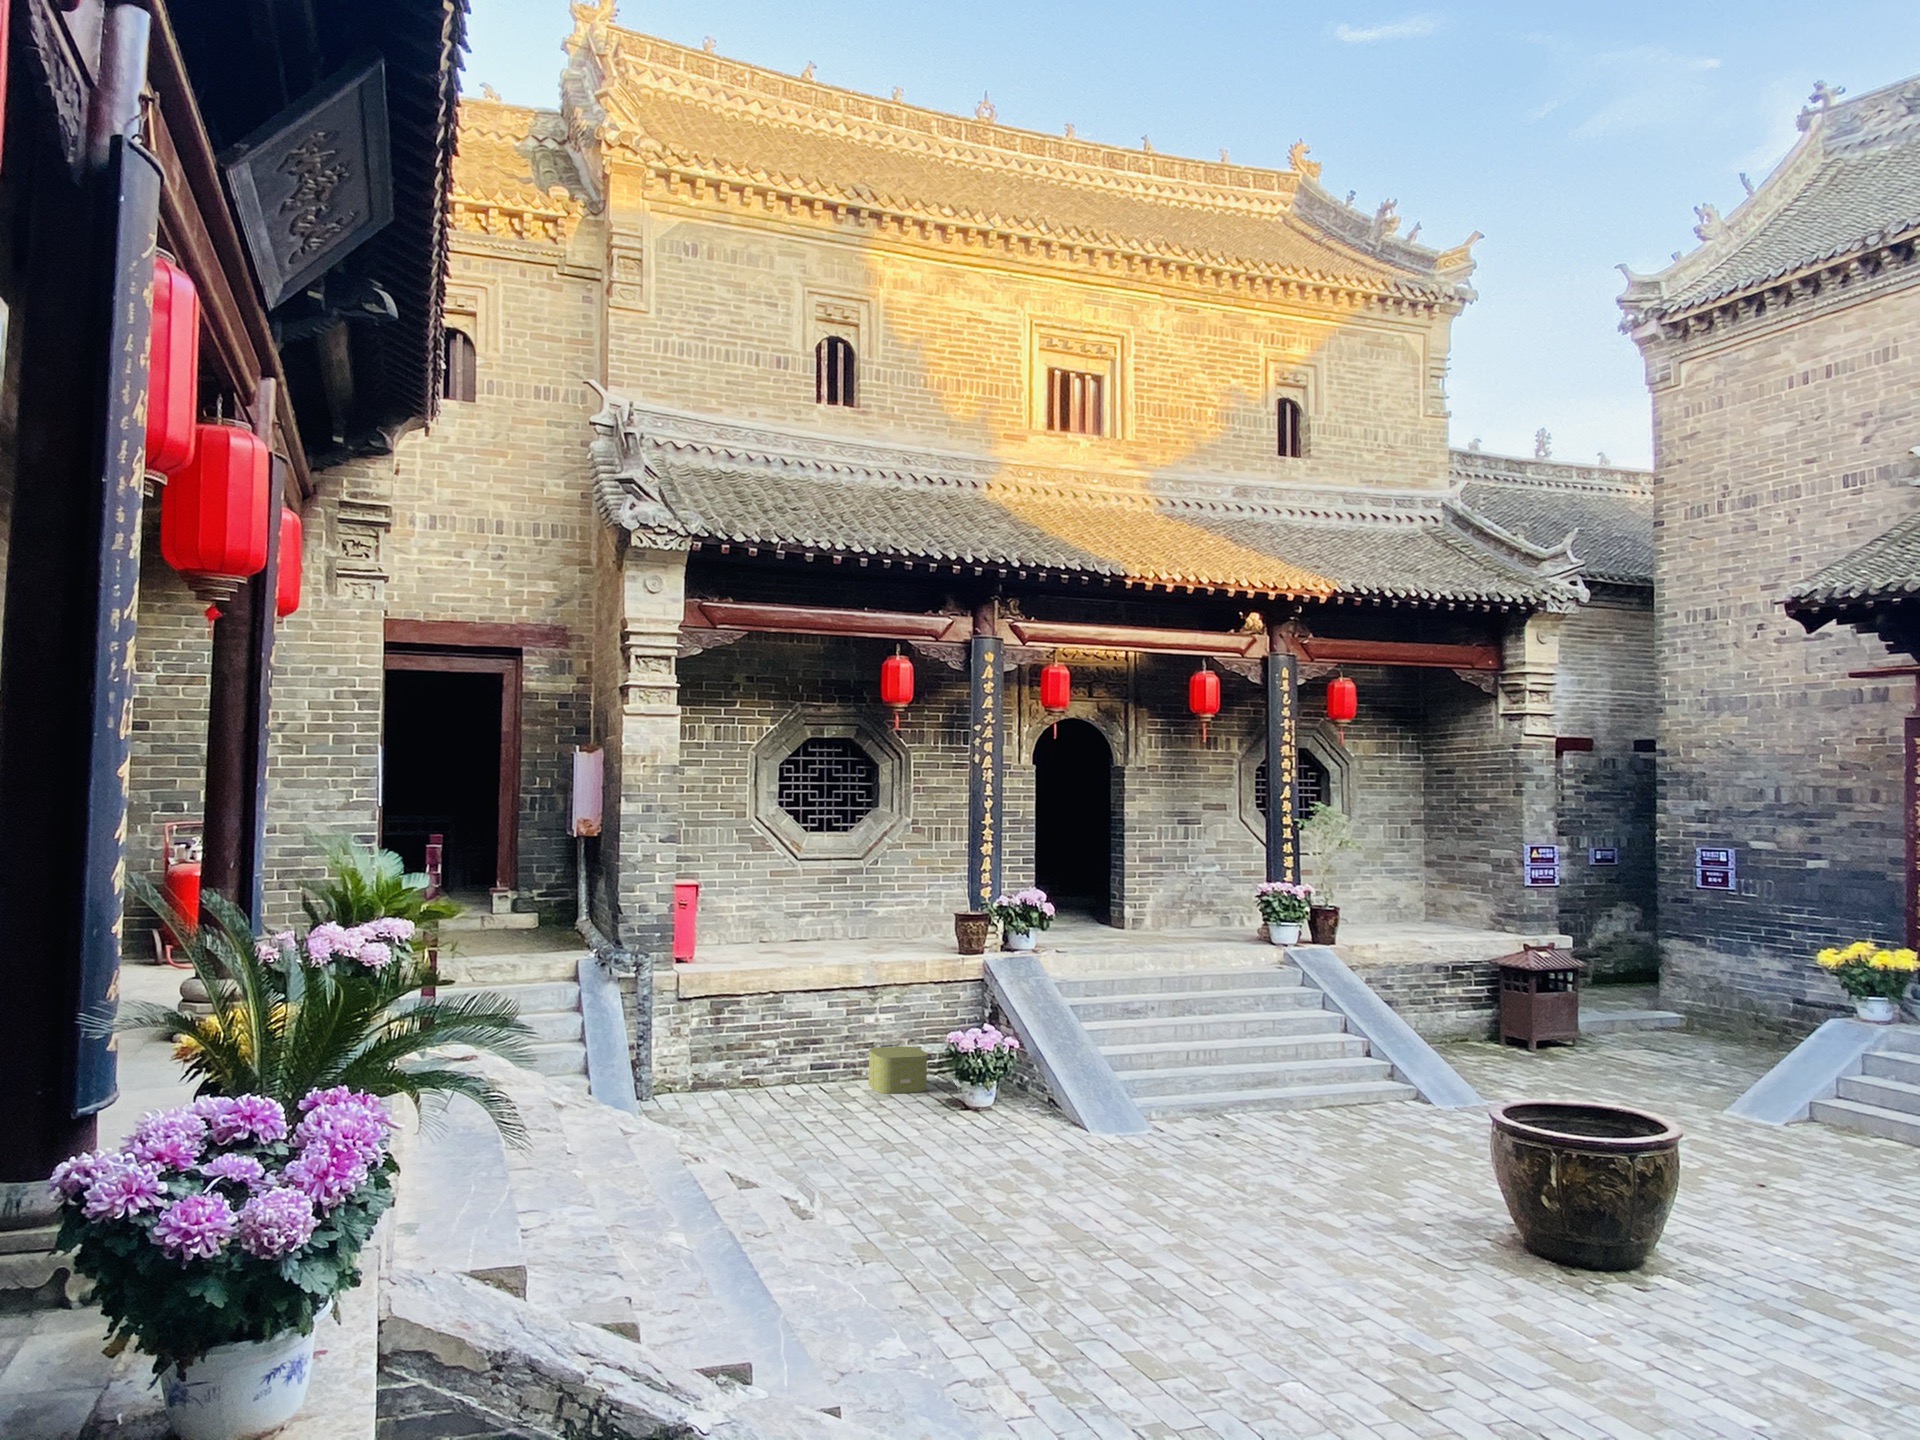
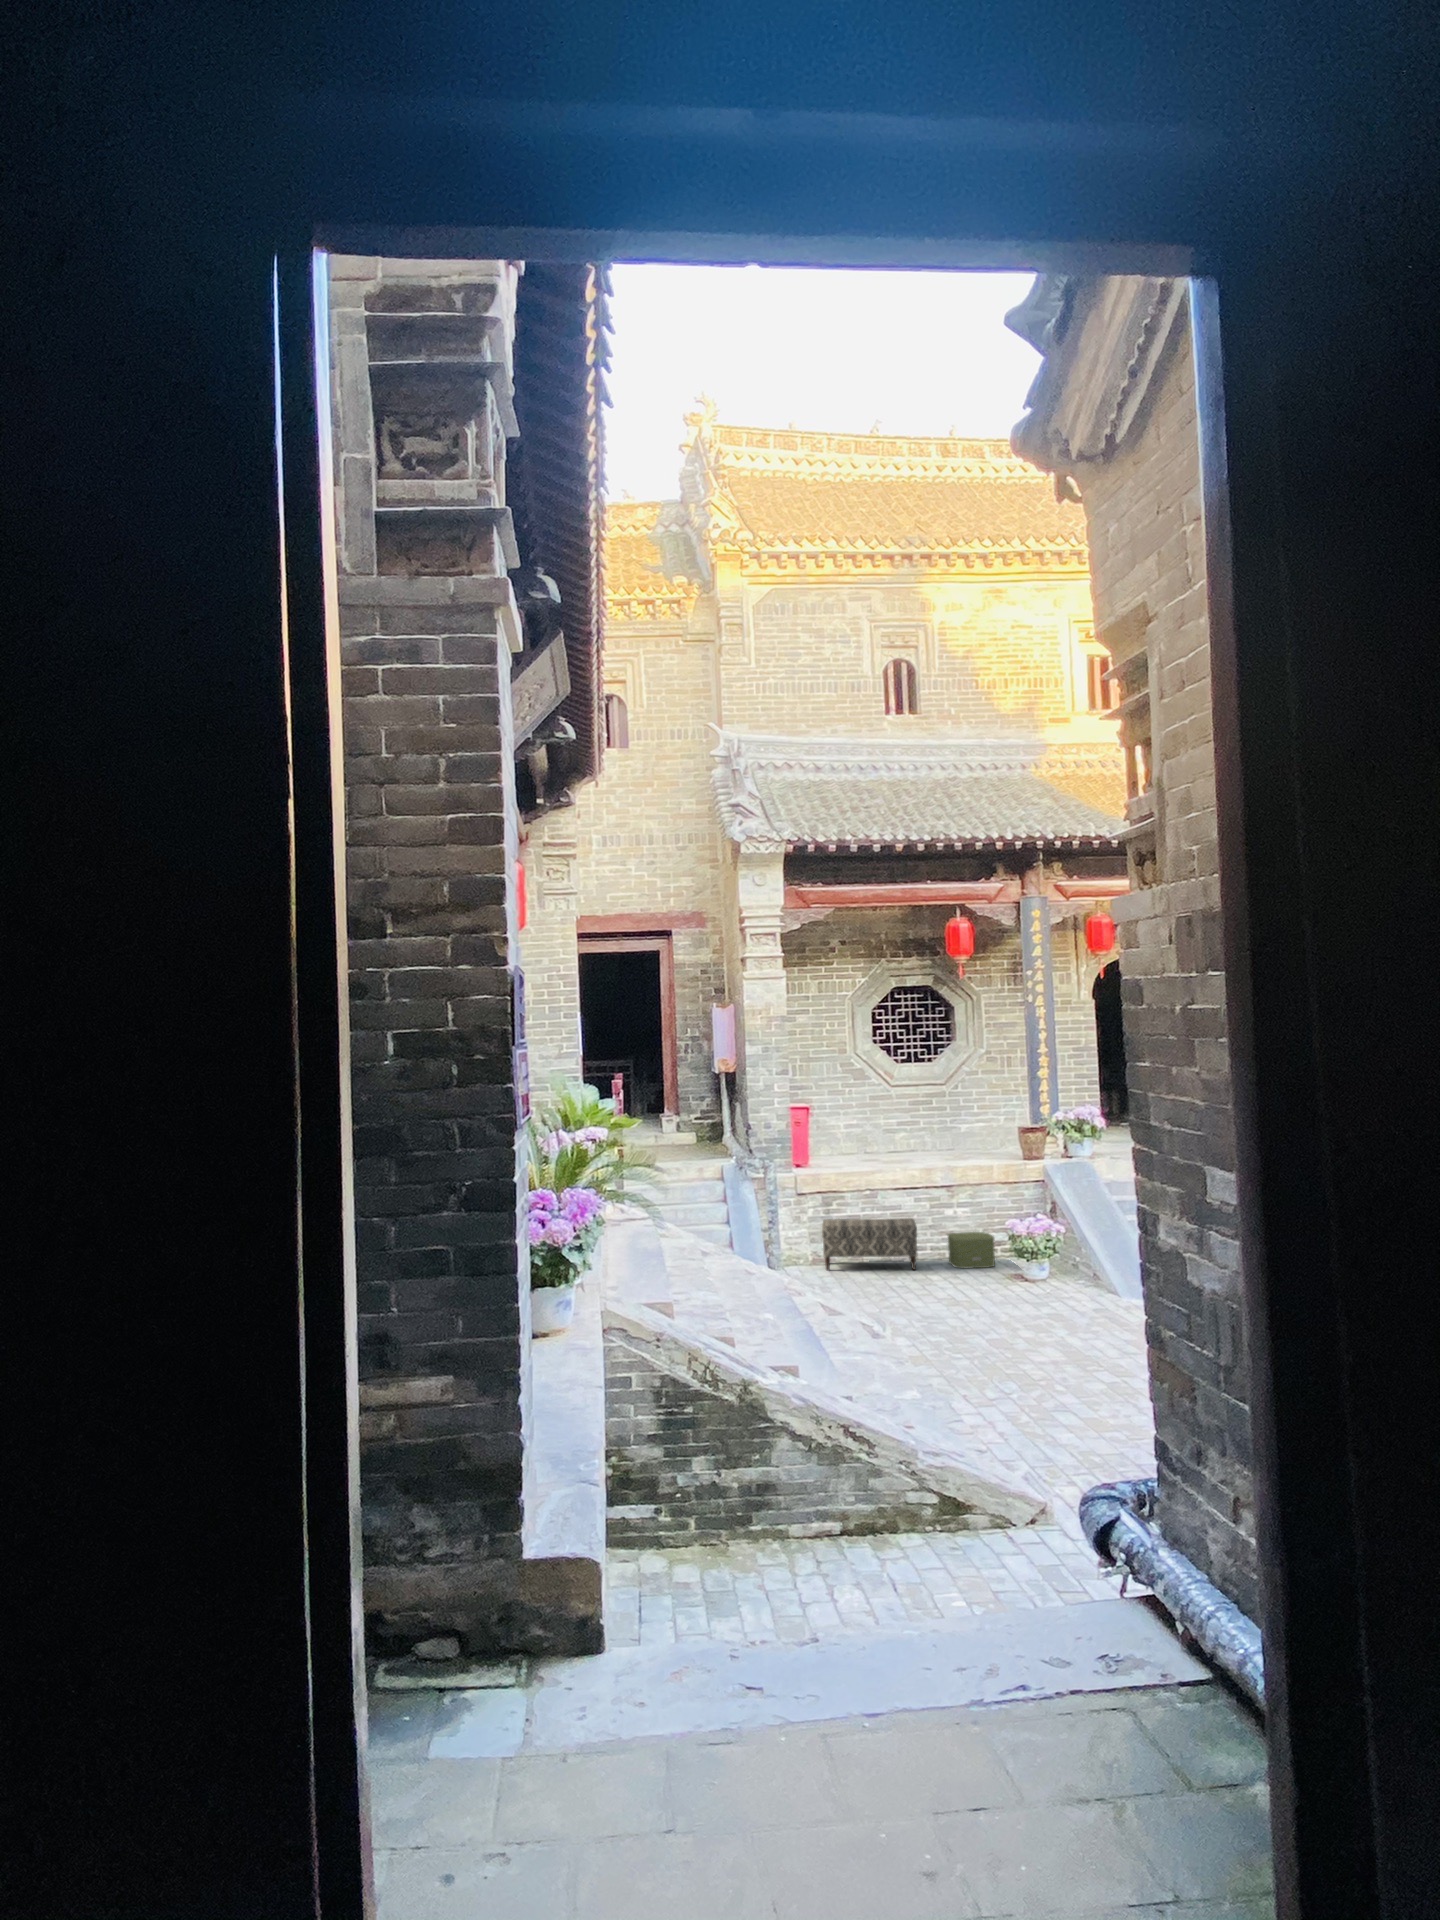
bench: none [710,1029,834,1099] -> present [822,1218,917,1271]

